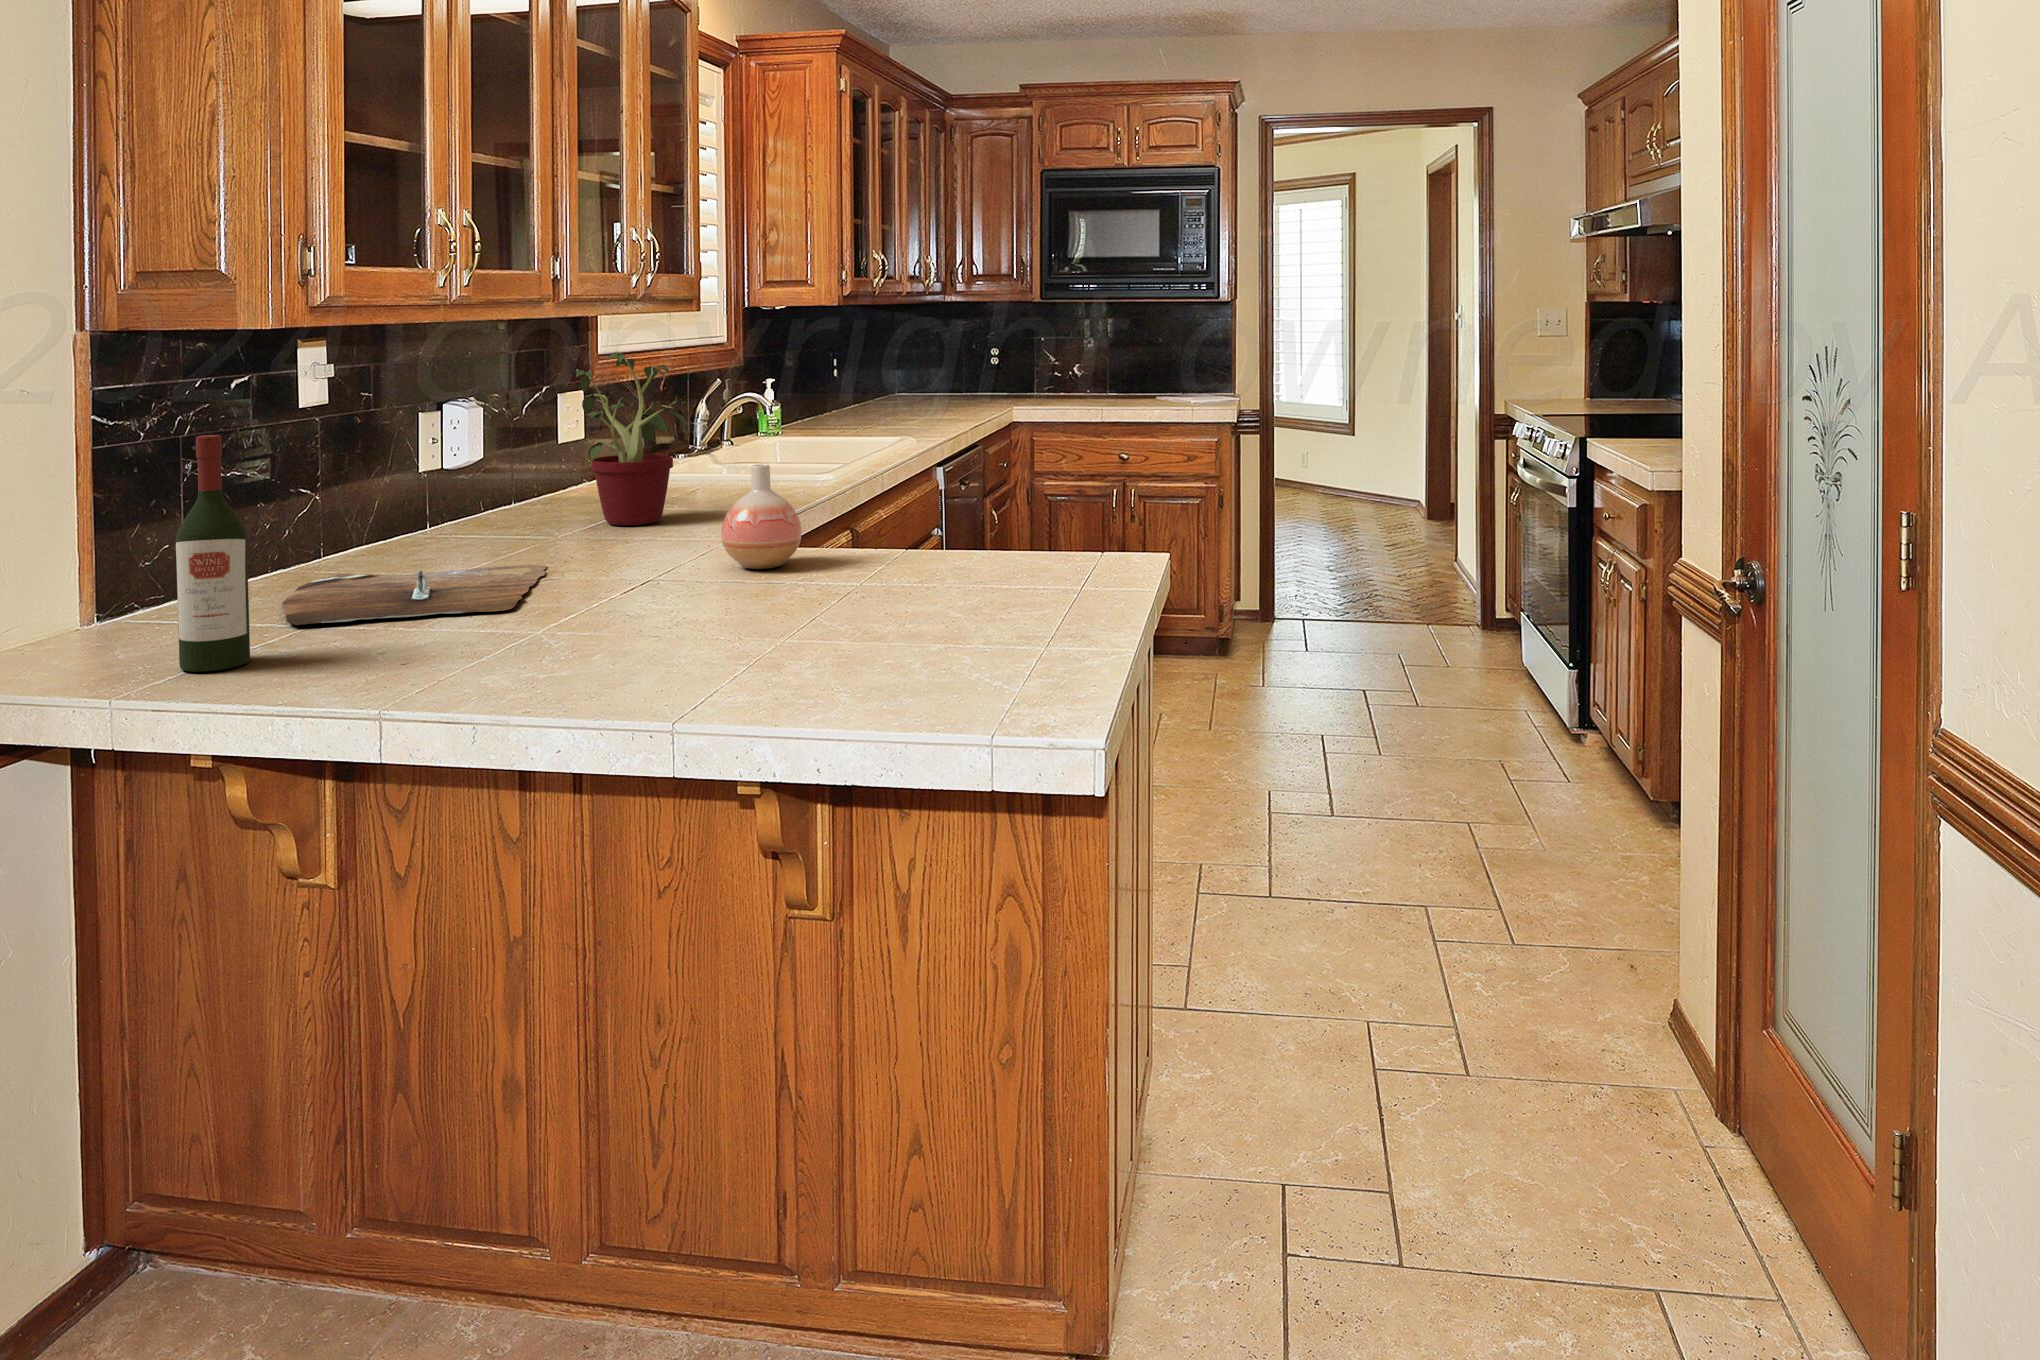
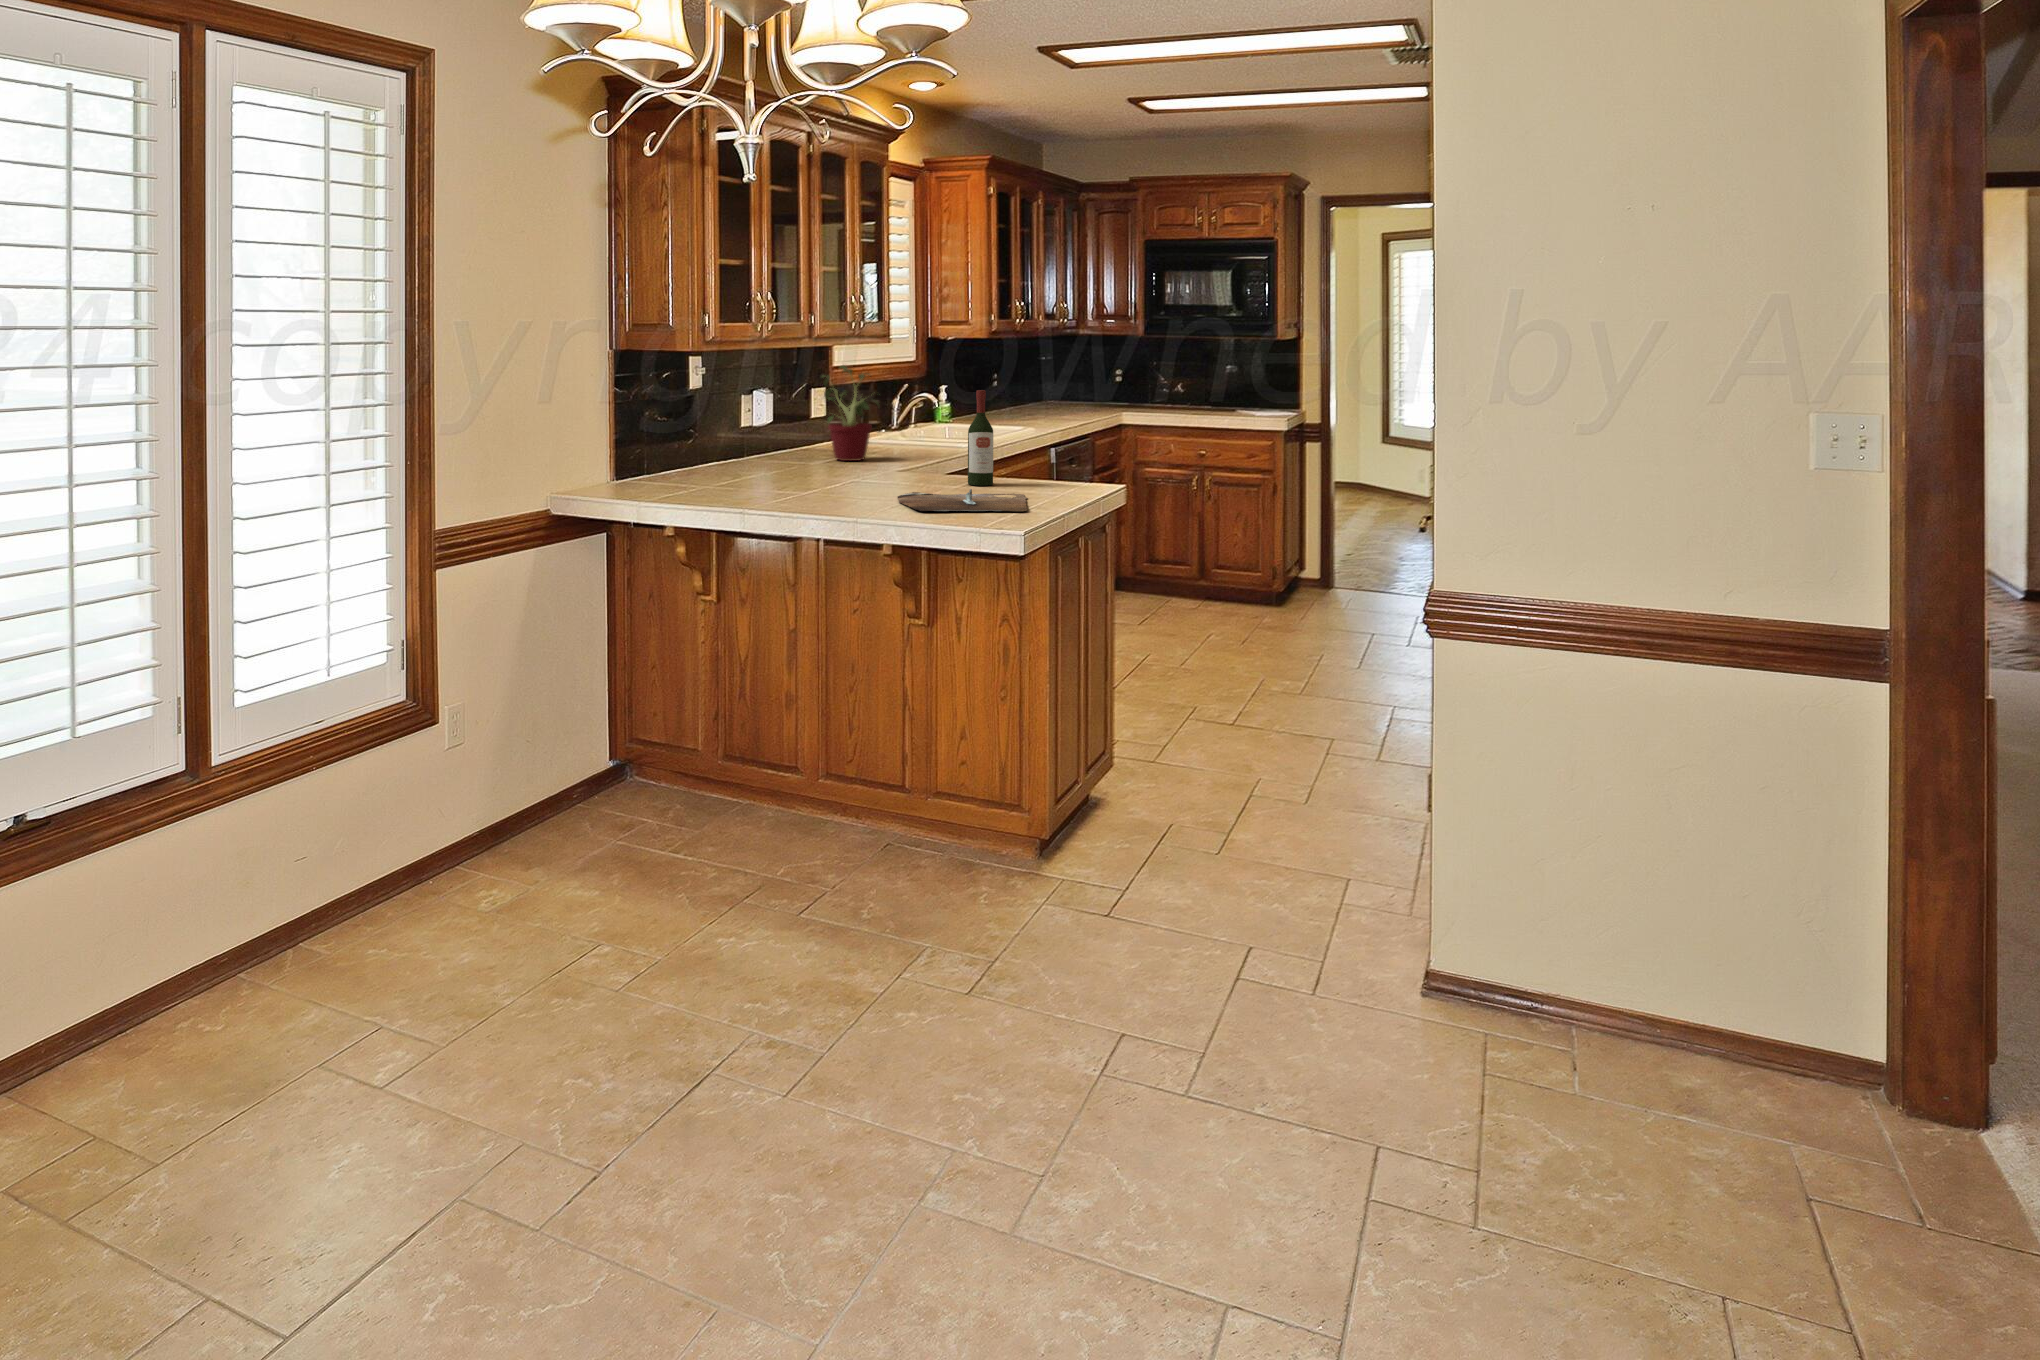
wine bottle: present [176,435,250,672] -> present [968,390,993,486]
vase: present [721,464,801,569] -> none [892,425,934,480]
cutting board: present [282,565,546,625] -> present [898,489,1027,511]

